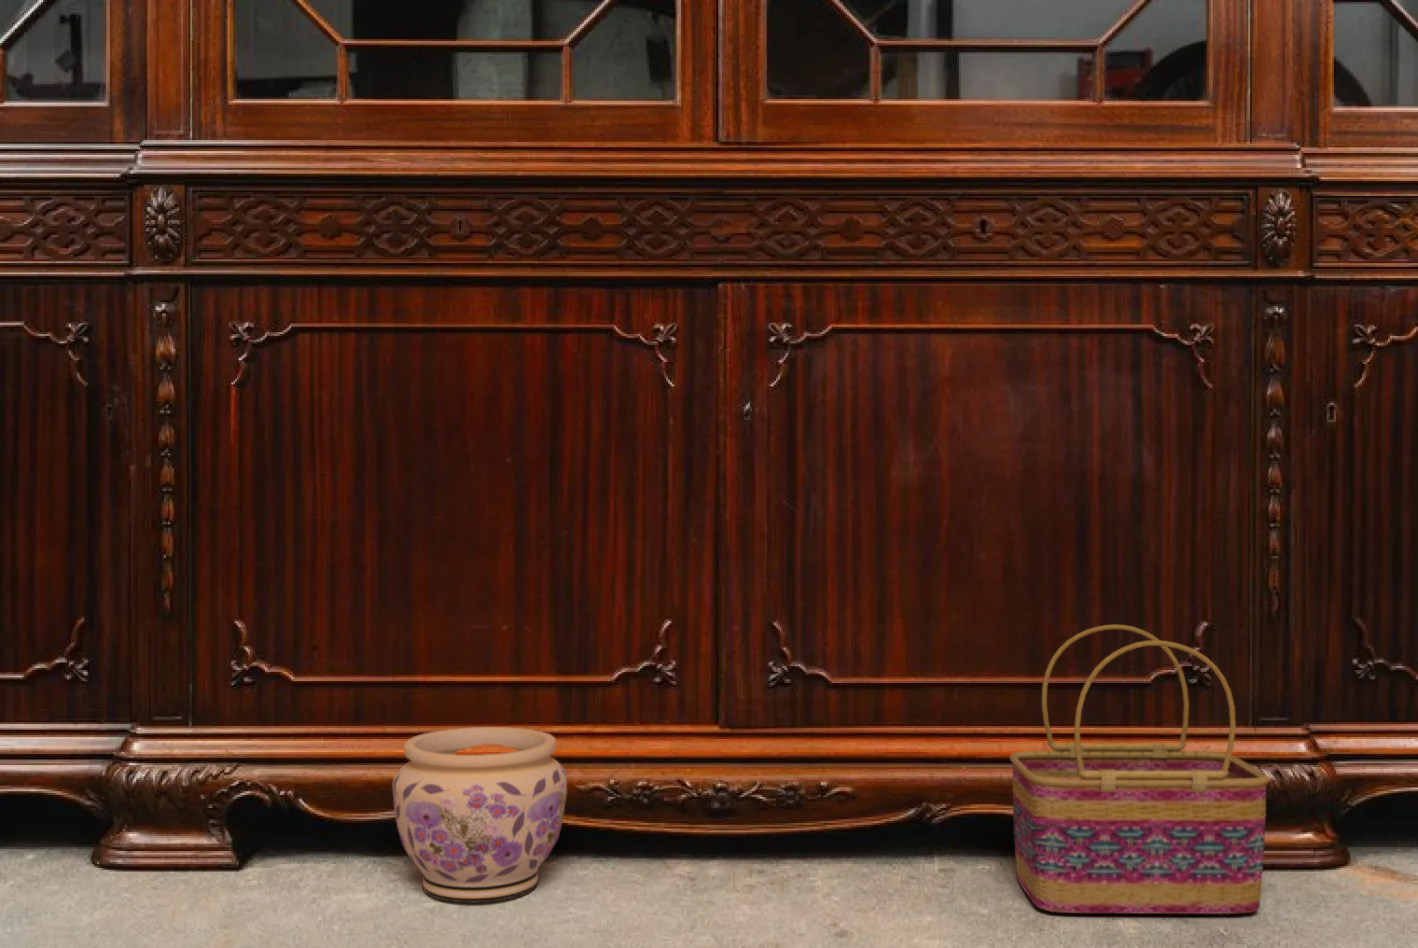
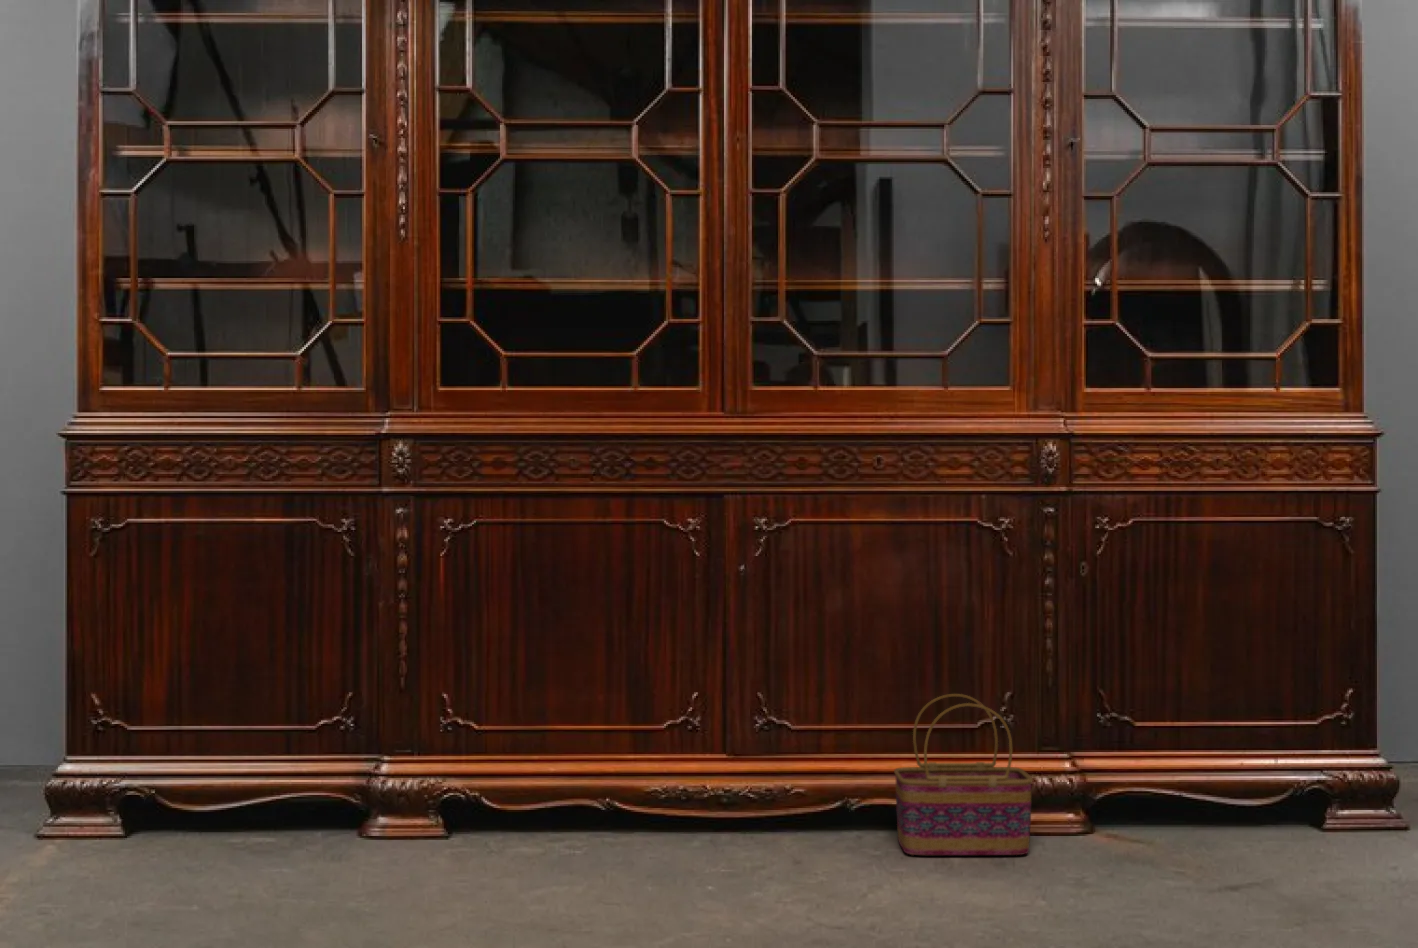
planter: present [392,727,567,902] -> none [541,756,640,853]

